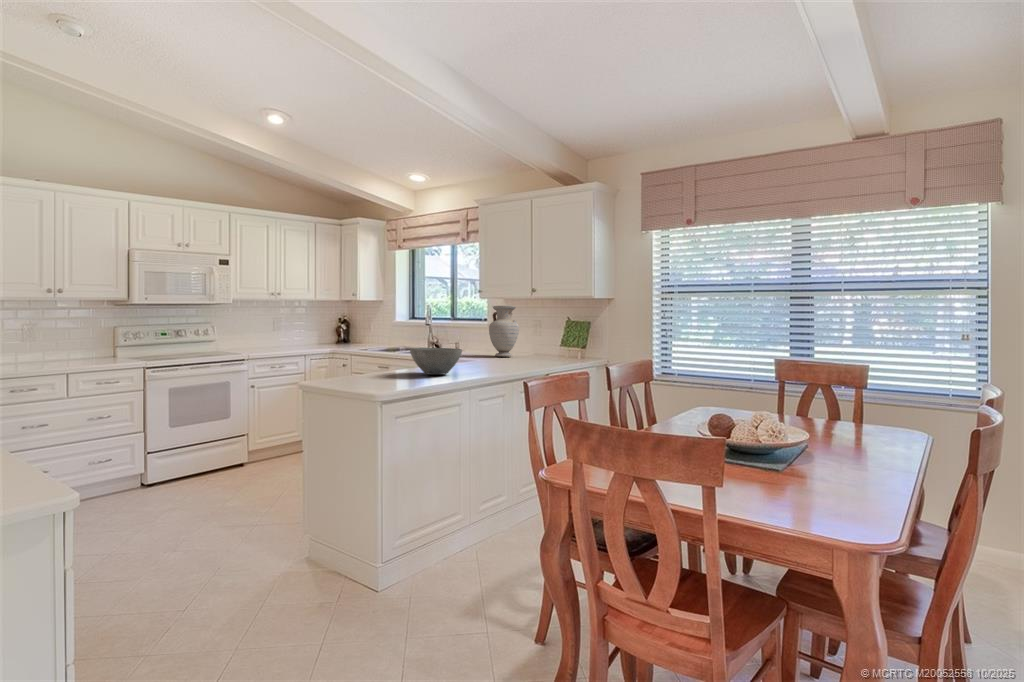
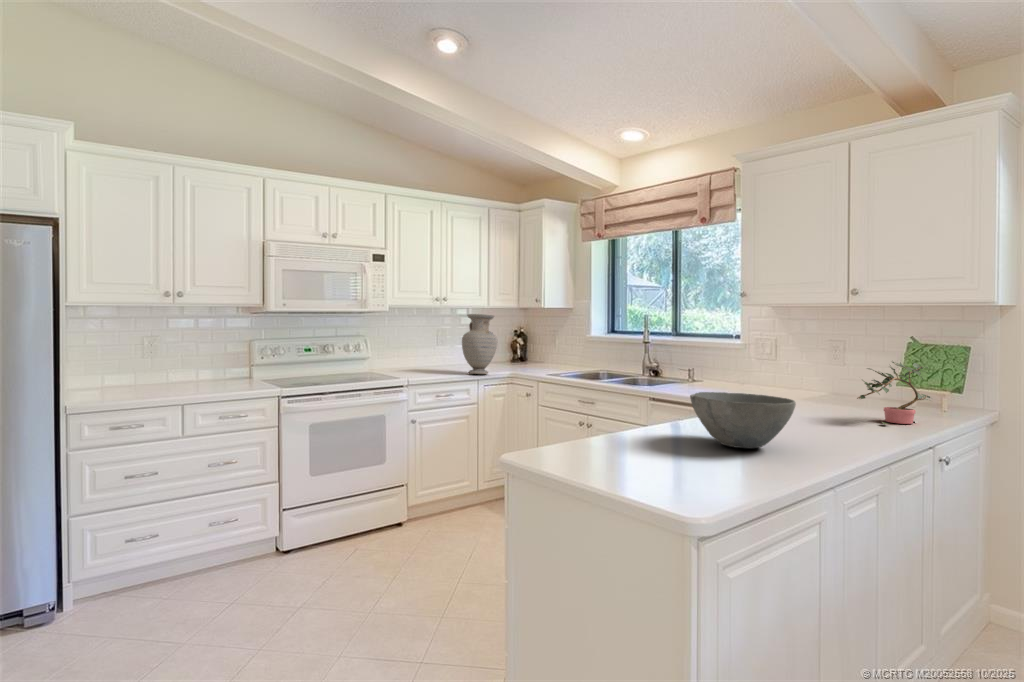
vase: present [489,306,519,356] -> present [462,314,498,374]
potted plant: none [517,330,560,365] -> present [857,362,930,425]

